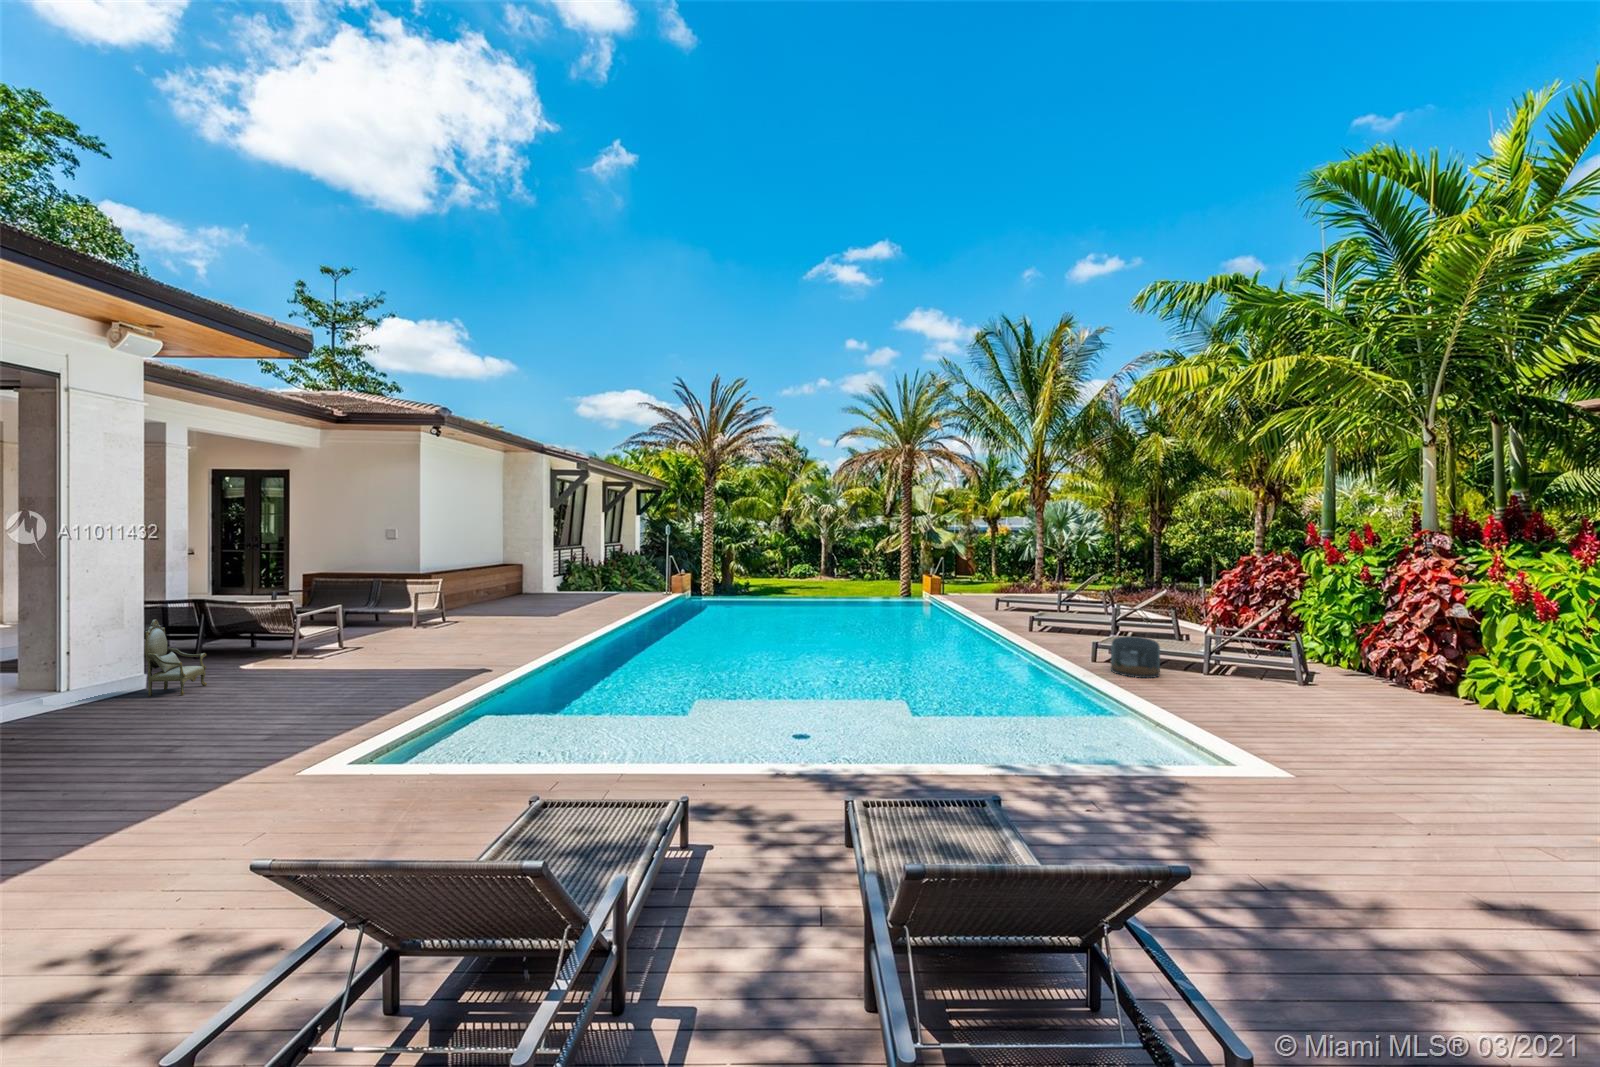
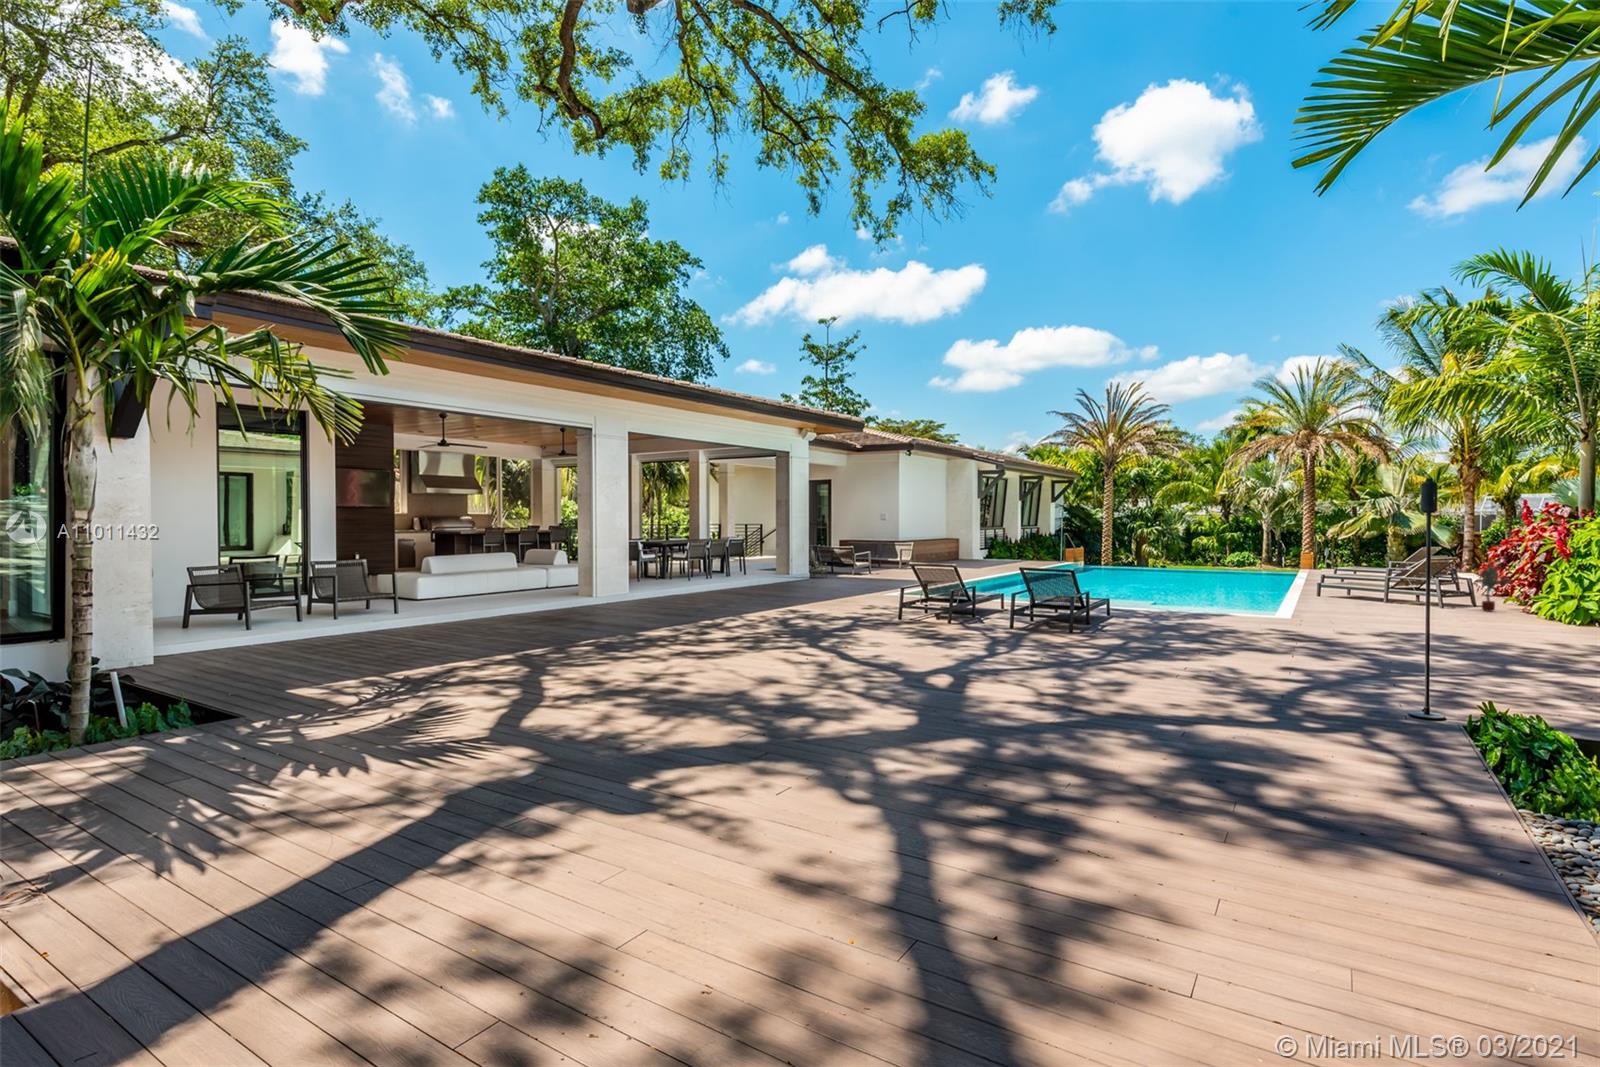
potted tree: none [1269,609,1324,680] -> present [1477,560,1512,612]
pouf: present [1111,636,1160,678] -> none [1337,578,1375,604]

